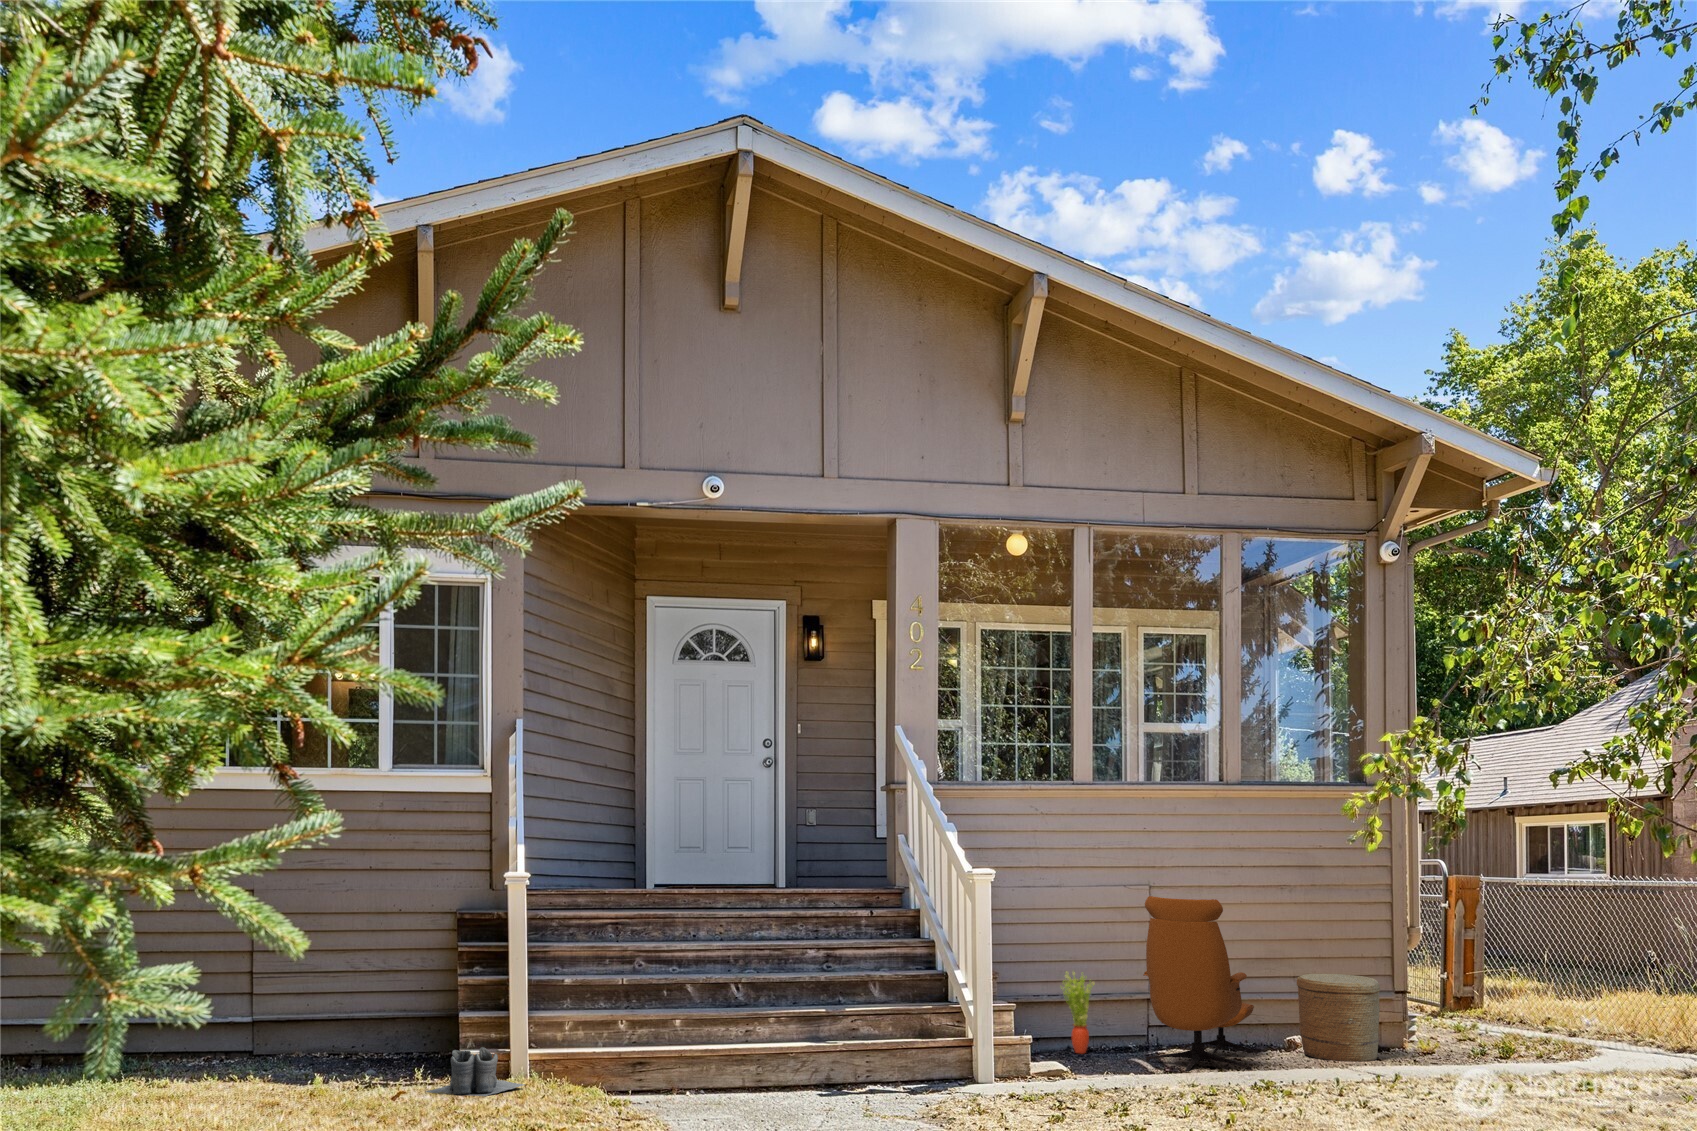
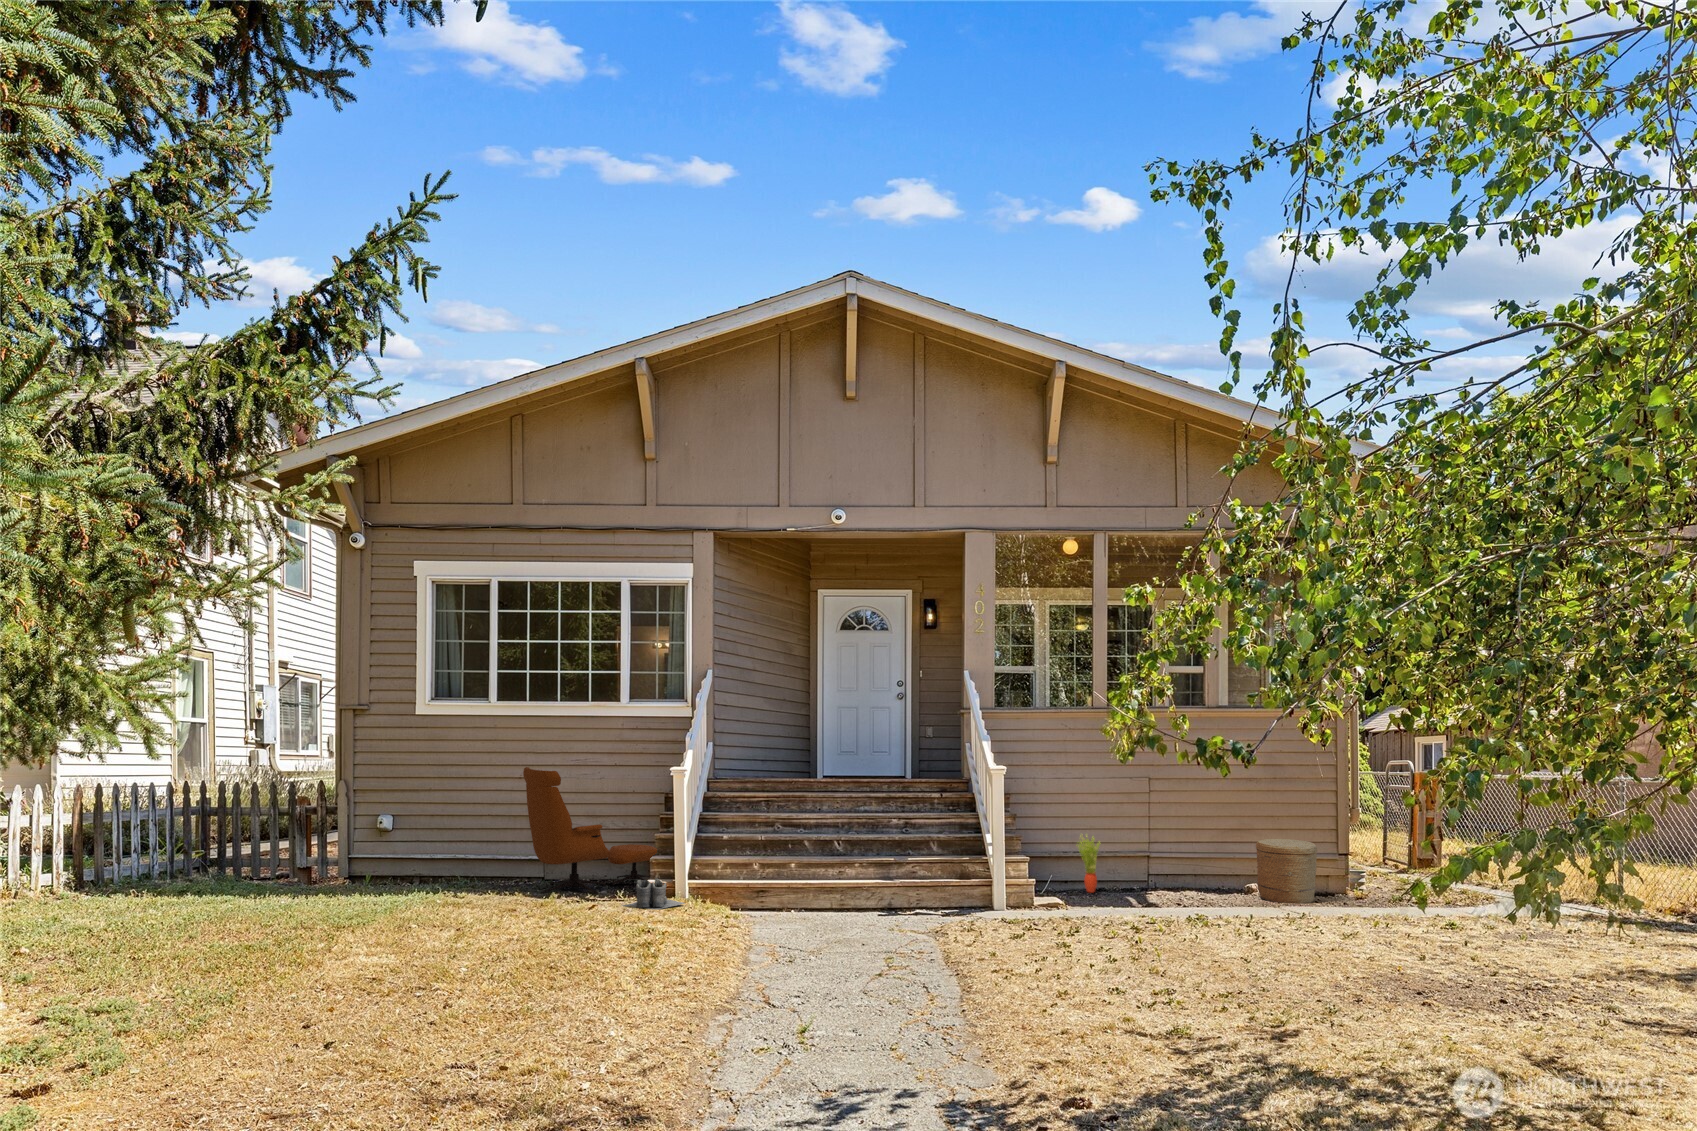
lounge chair: present [1143,896,1258,1072] -> present [523,767,657,894]

